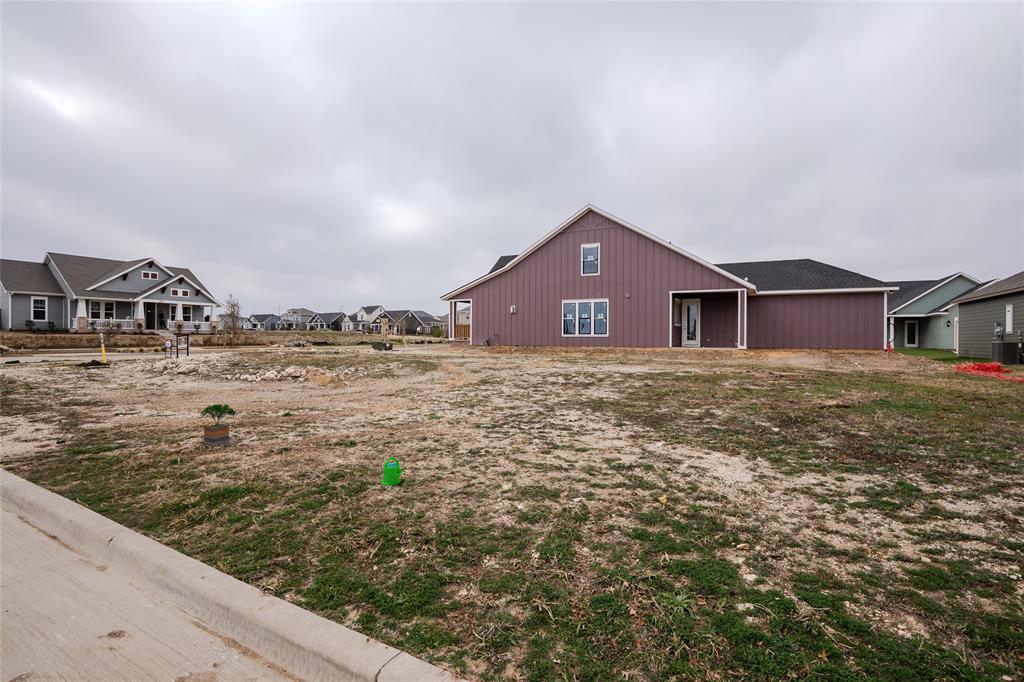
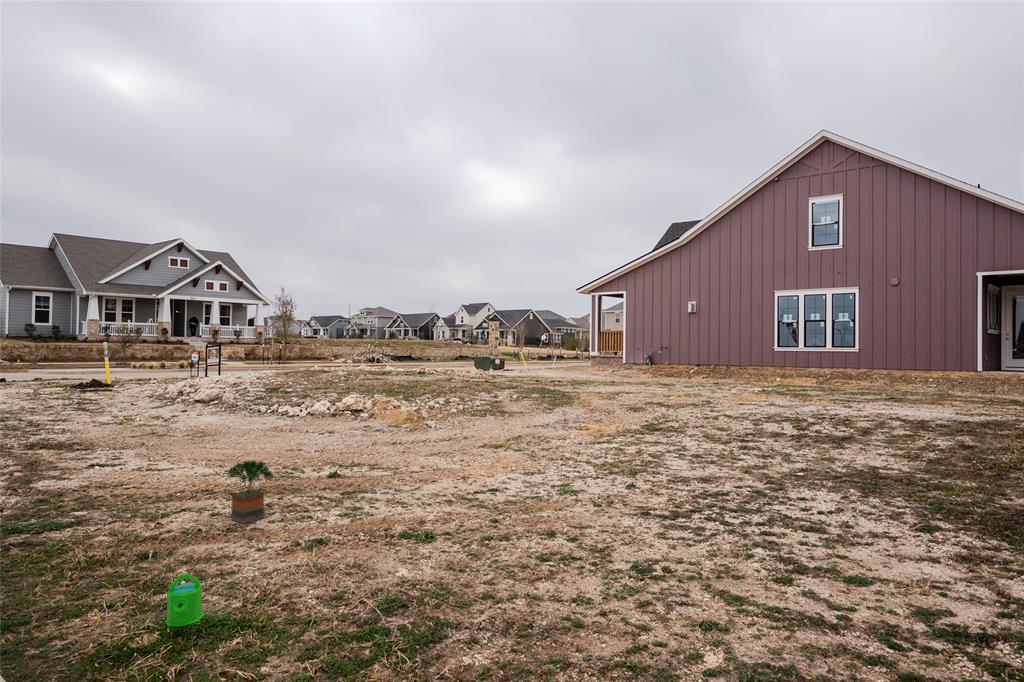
watering can: present [382,457,402,485] -> present [165,573,205,627]

